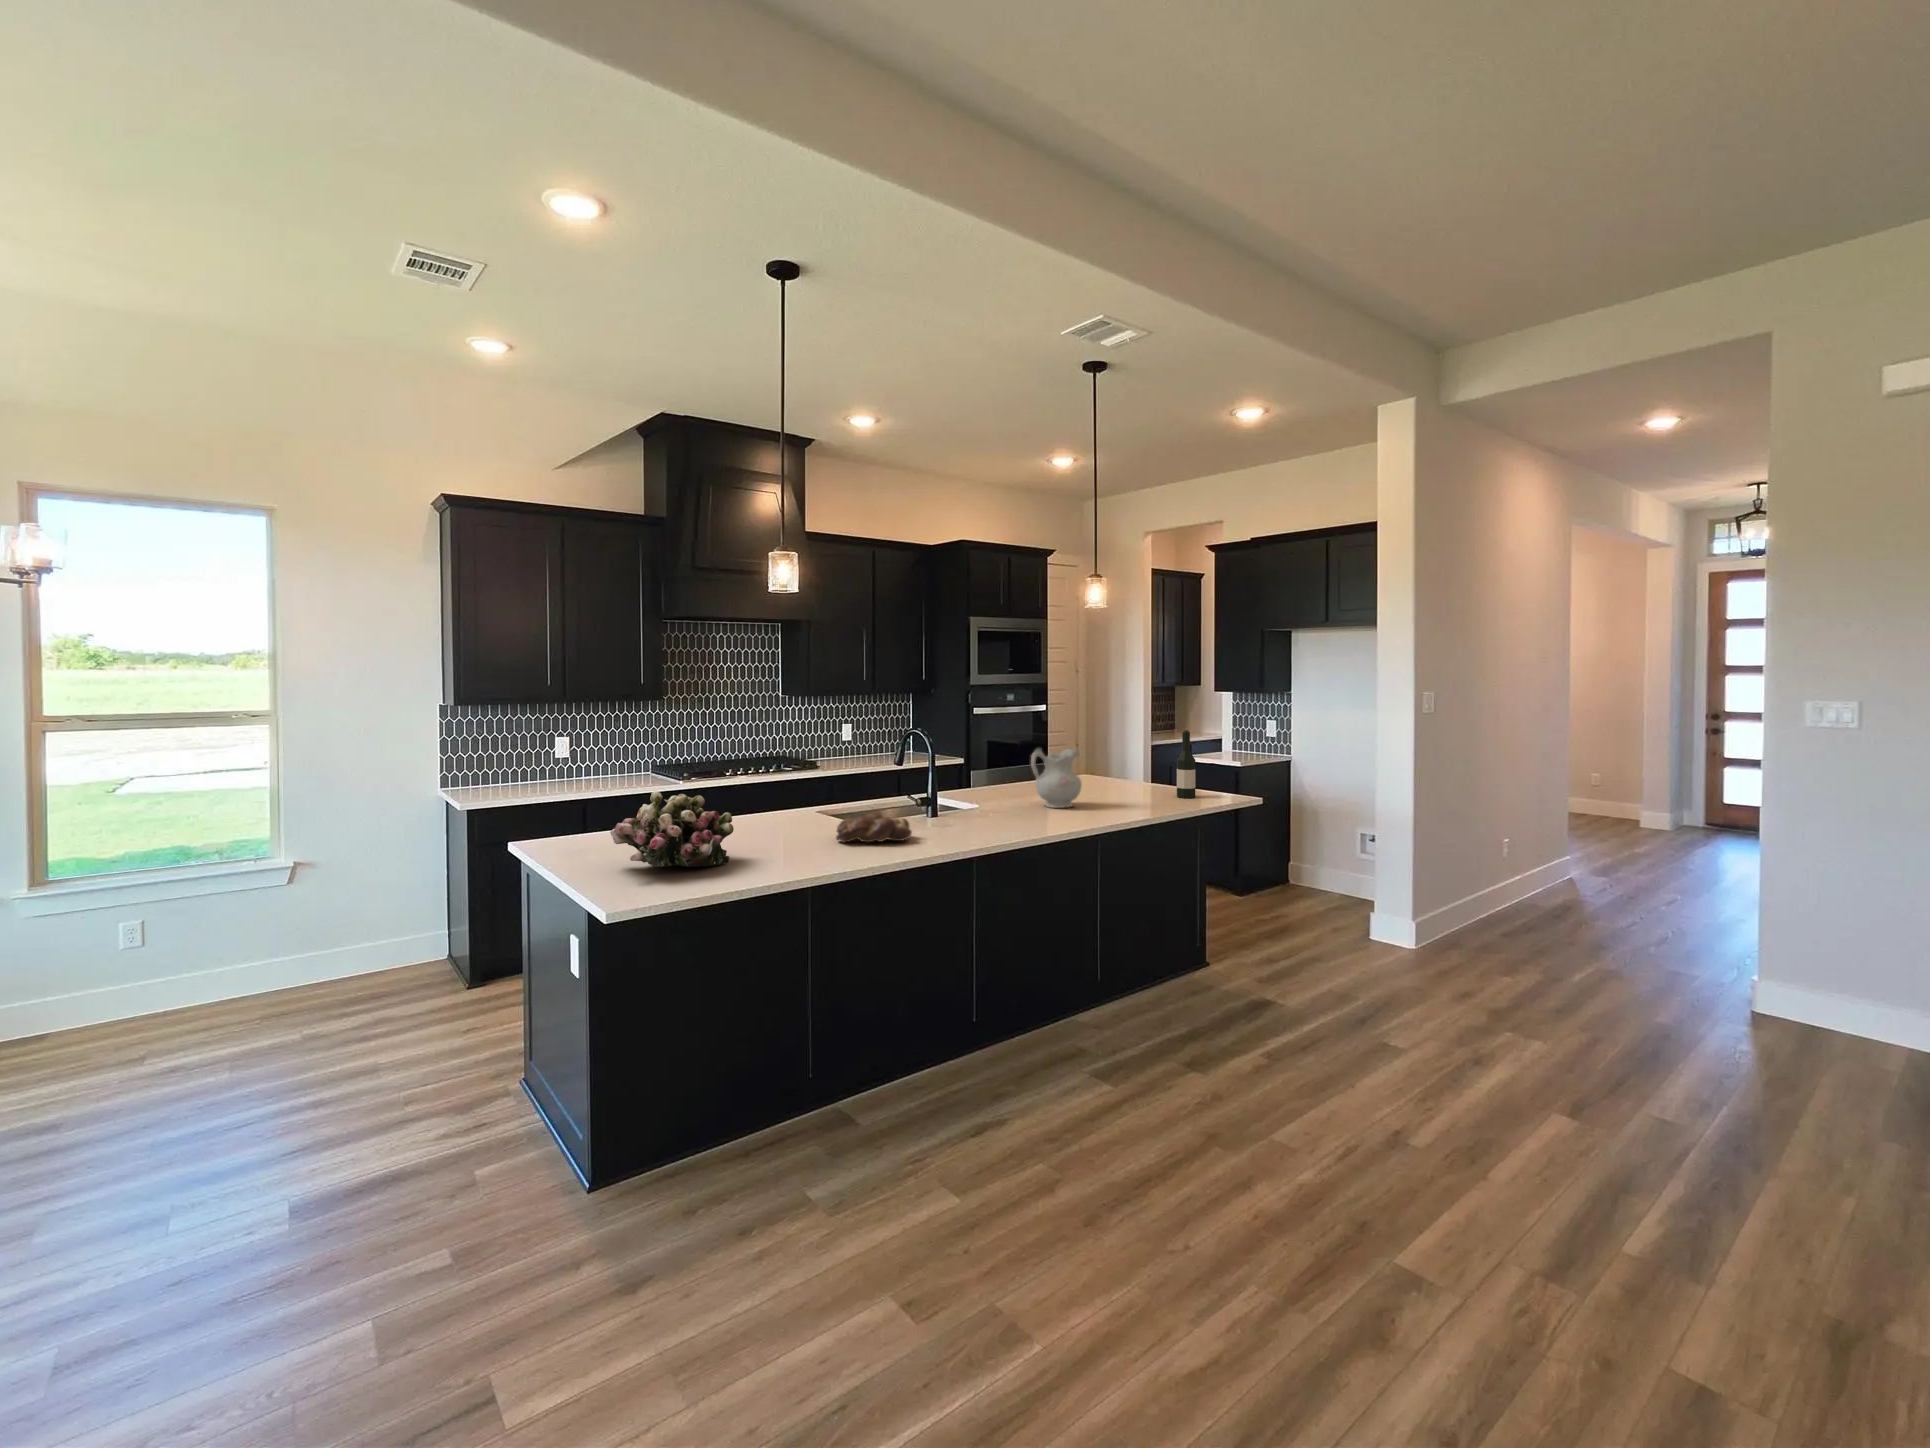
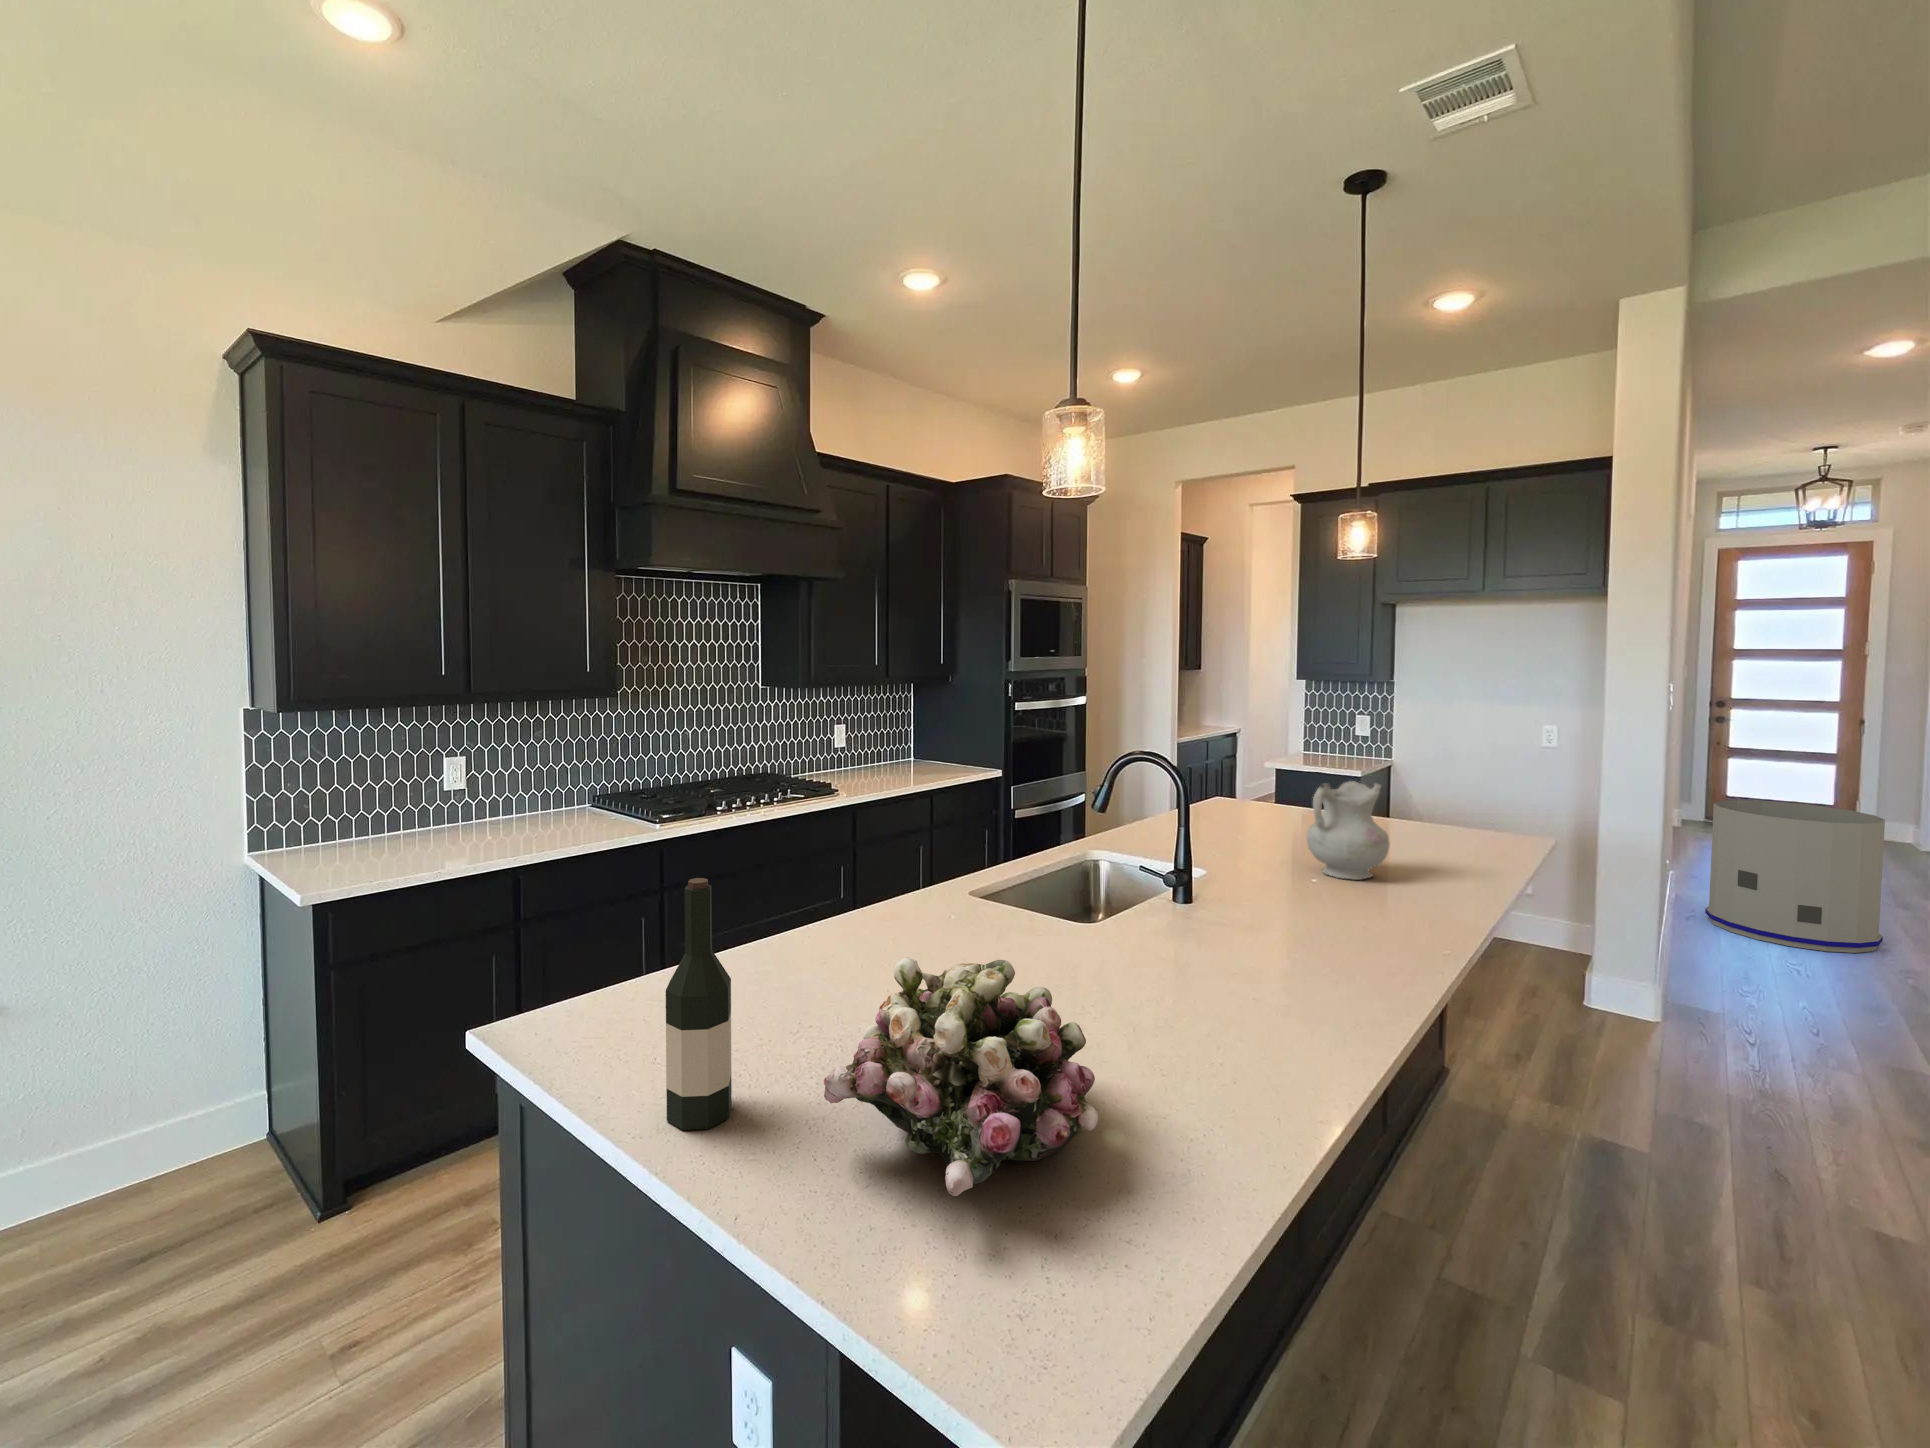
wine bottle: present [1177,730,1195,798] -> present [666,878,732,1130]
trash can: none [1548,791,1675,912] -> present [1705,800,1885,953]
bread loaf: present [836,813,912,842] -> none [1158,938,1314,1008]

